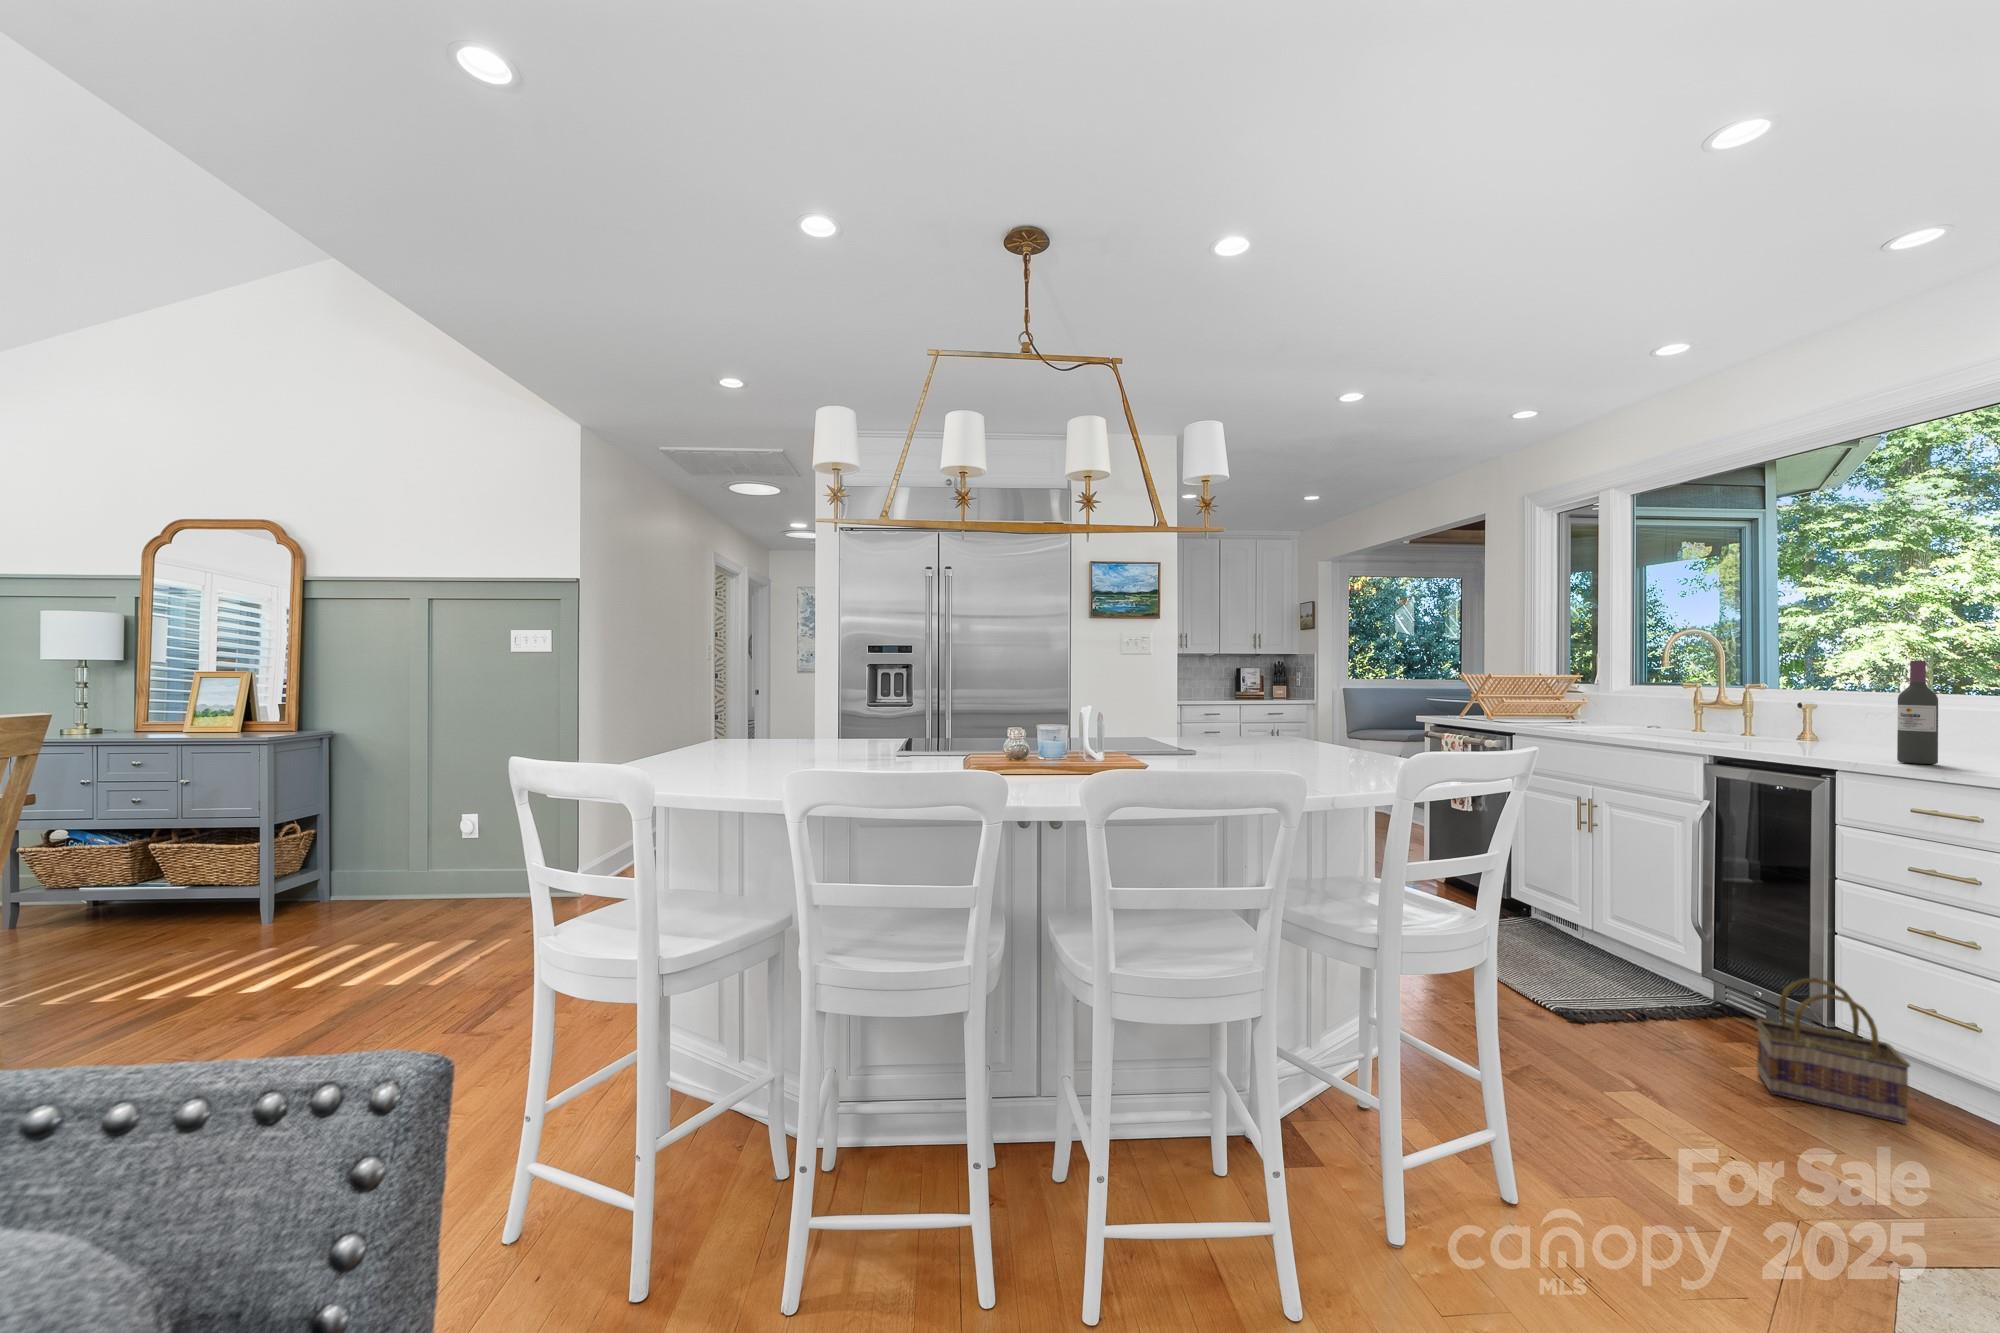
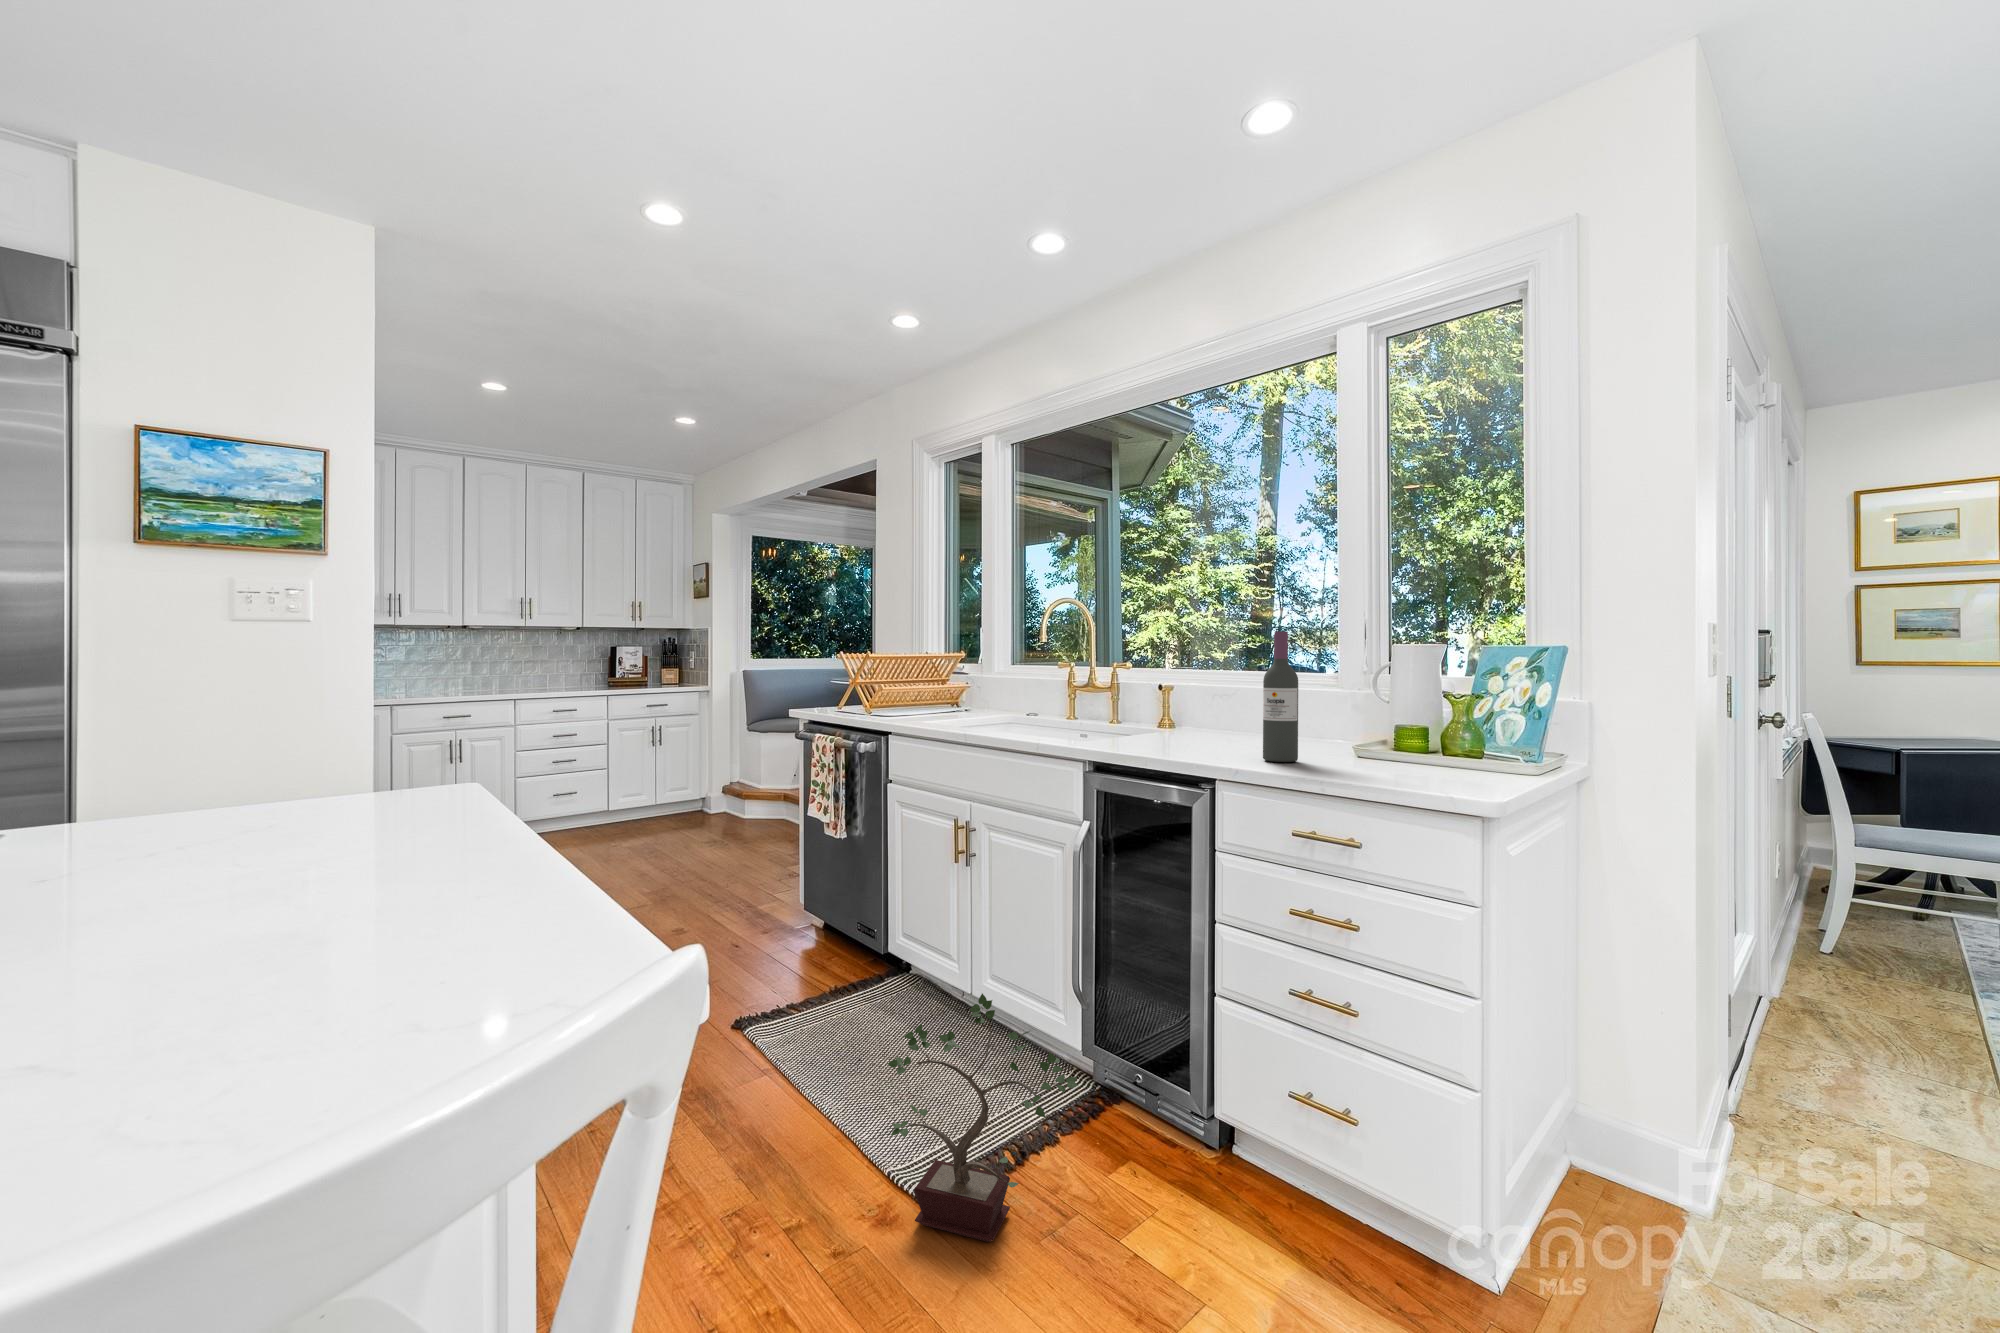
potted plant: none [1545,892,1704,1045] -> present [888,994,1078,1242]
basket: present [1756,978,1910,1124] -> none [1137,1084,1298,1291]

